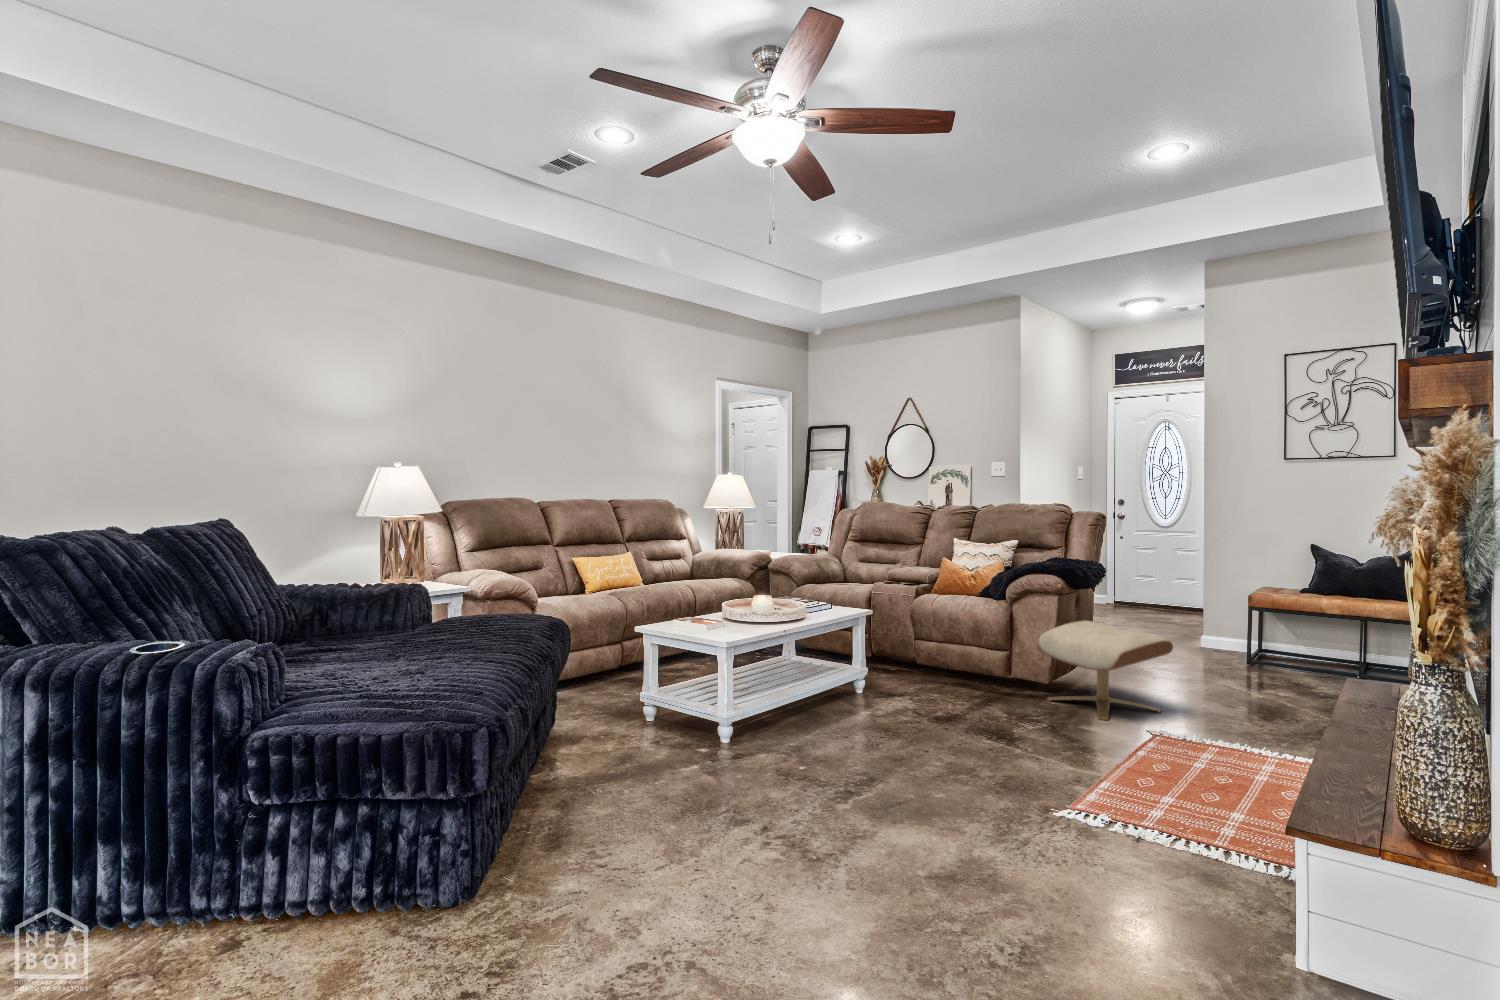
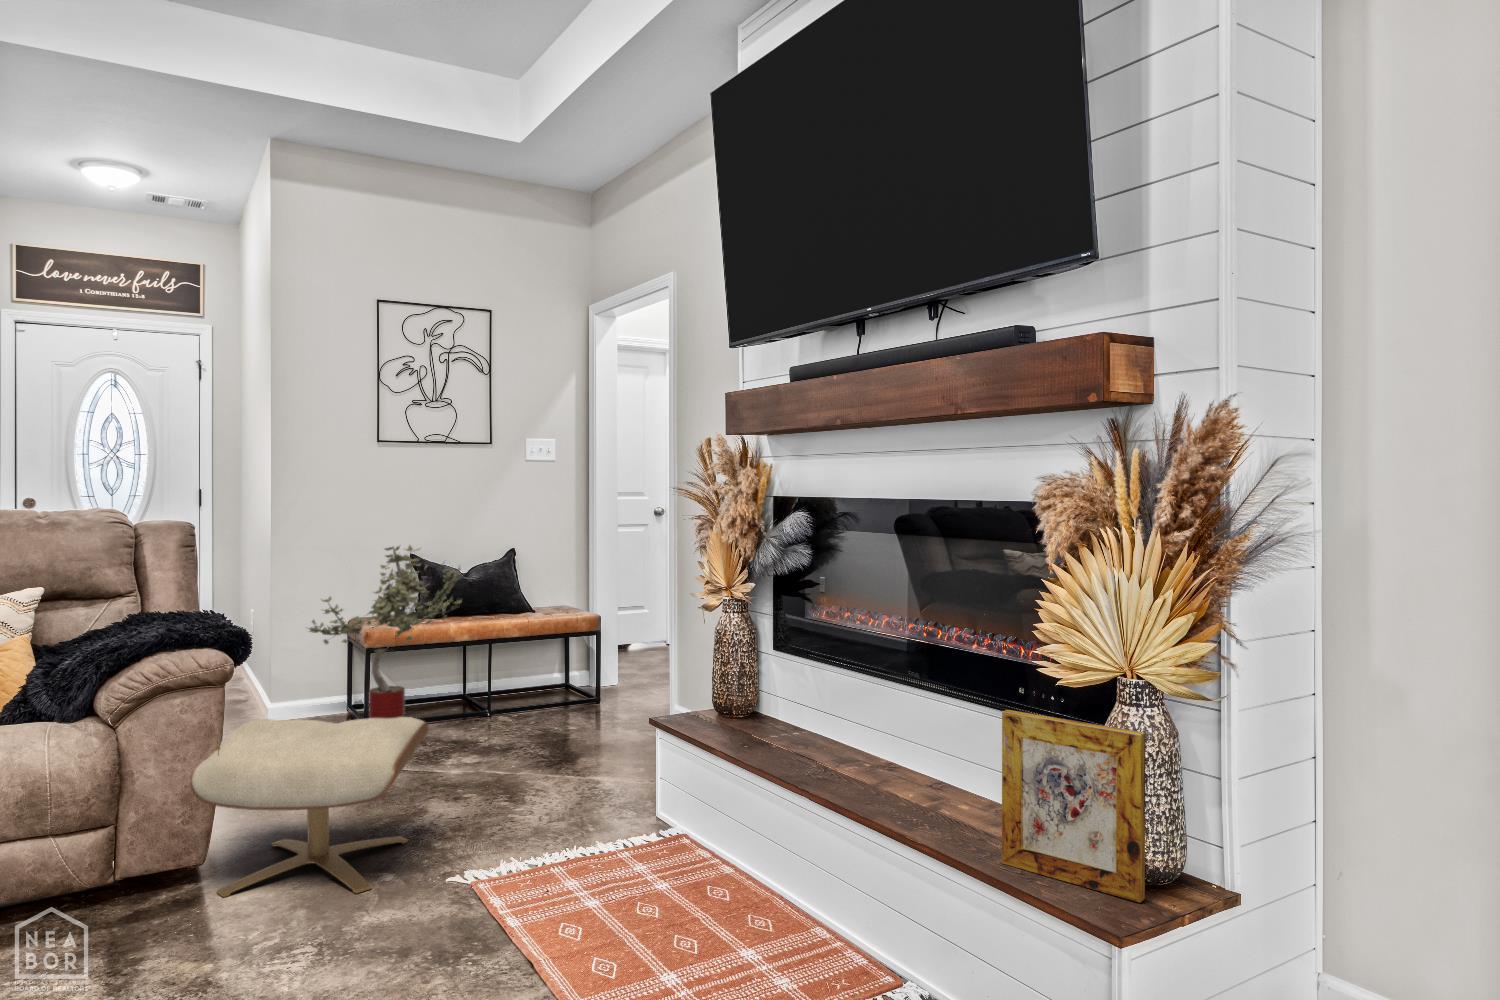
potted tree: none [1214,536,1335,666] -> present [309,545,462,719]
picture frame: none [1339,672,1386,833] -> present [1002,710,1145,902]

